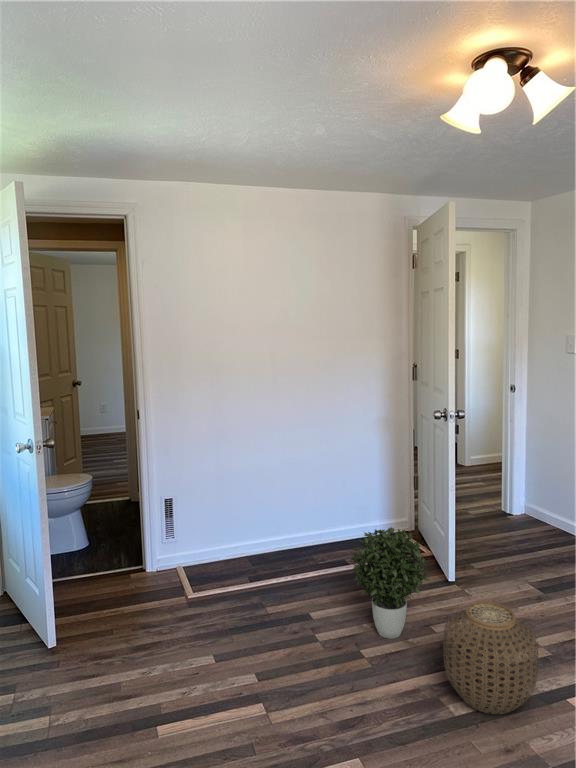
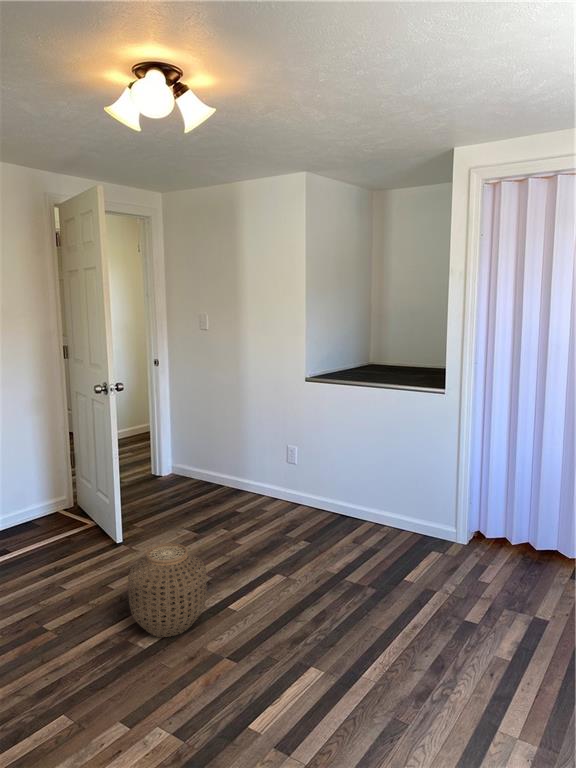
potted plant: present [351,527,429,639] -> none [24,500,106,608]

